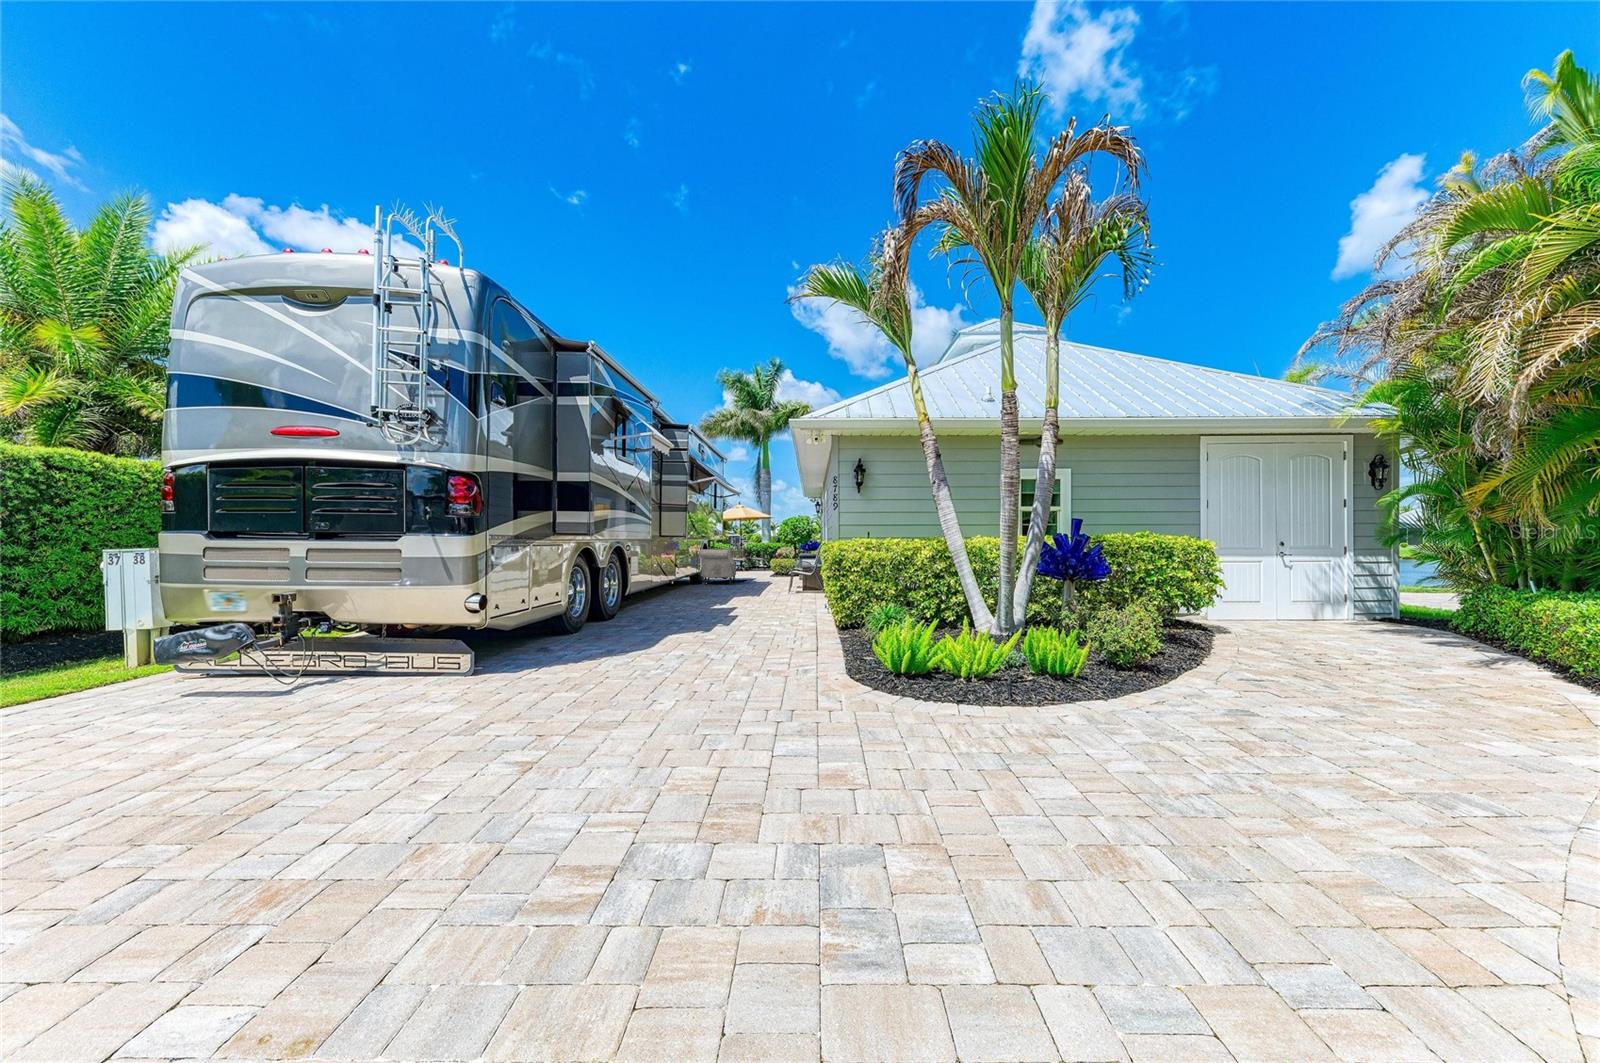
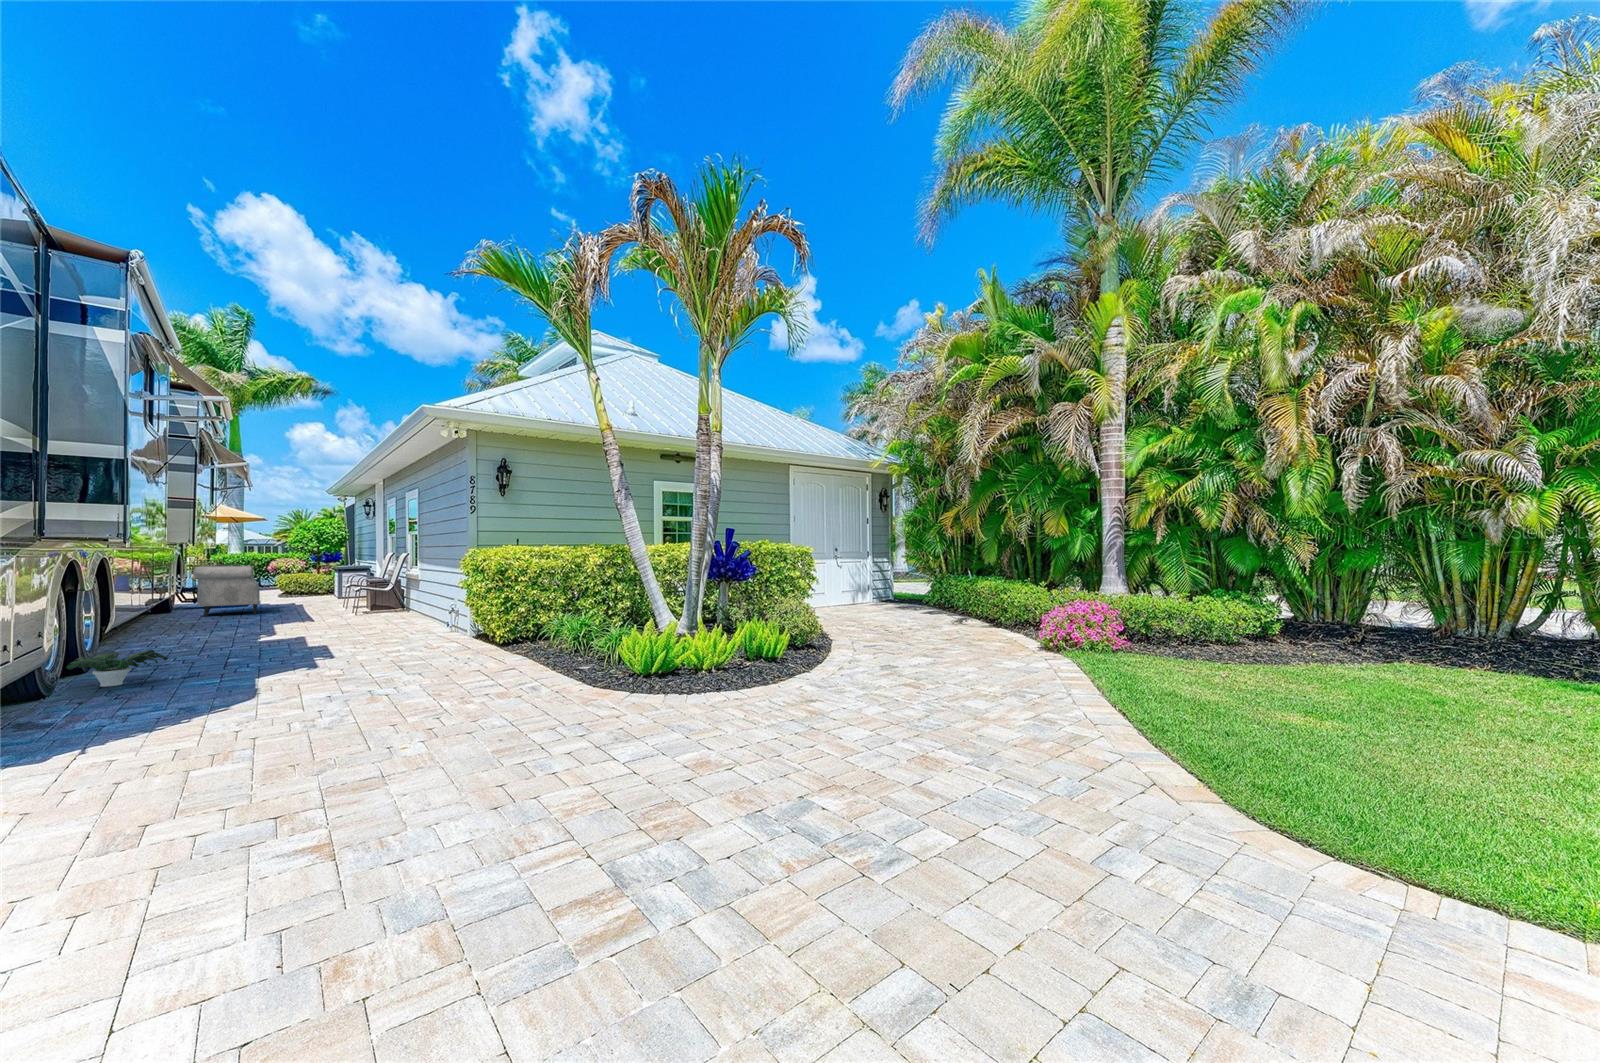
potted plant: none [585,608,632,631] -> present [66,650,168,687]

